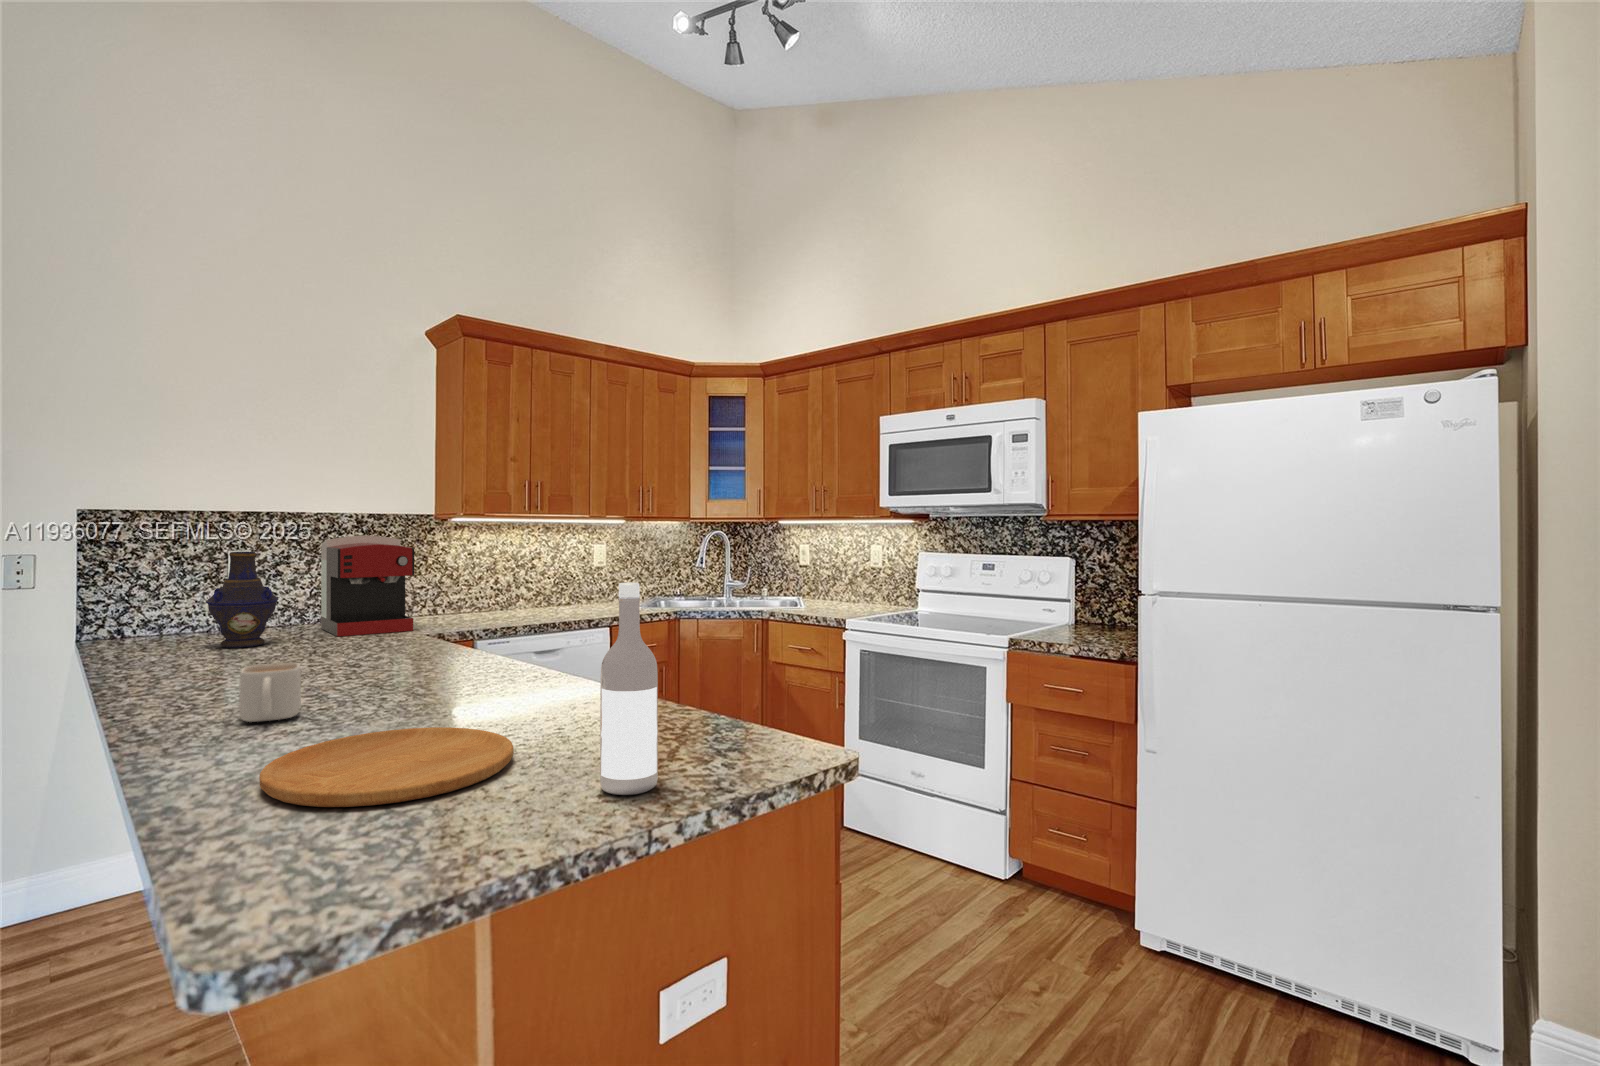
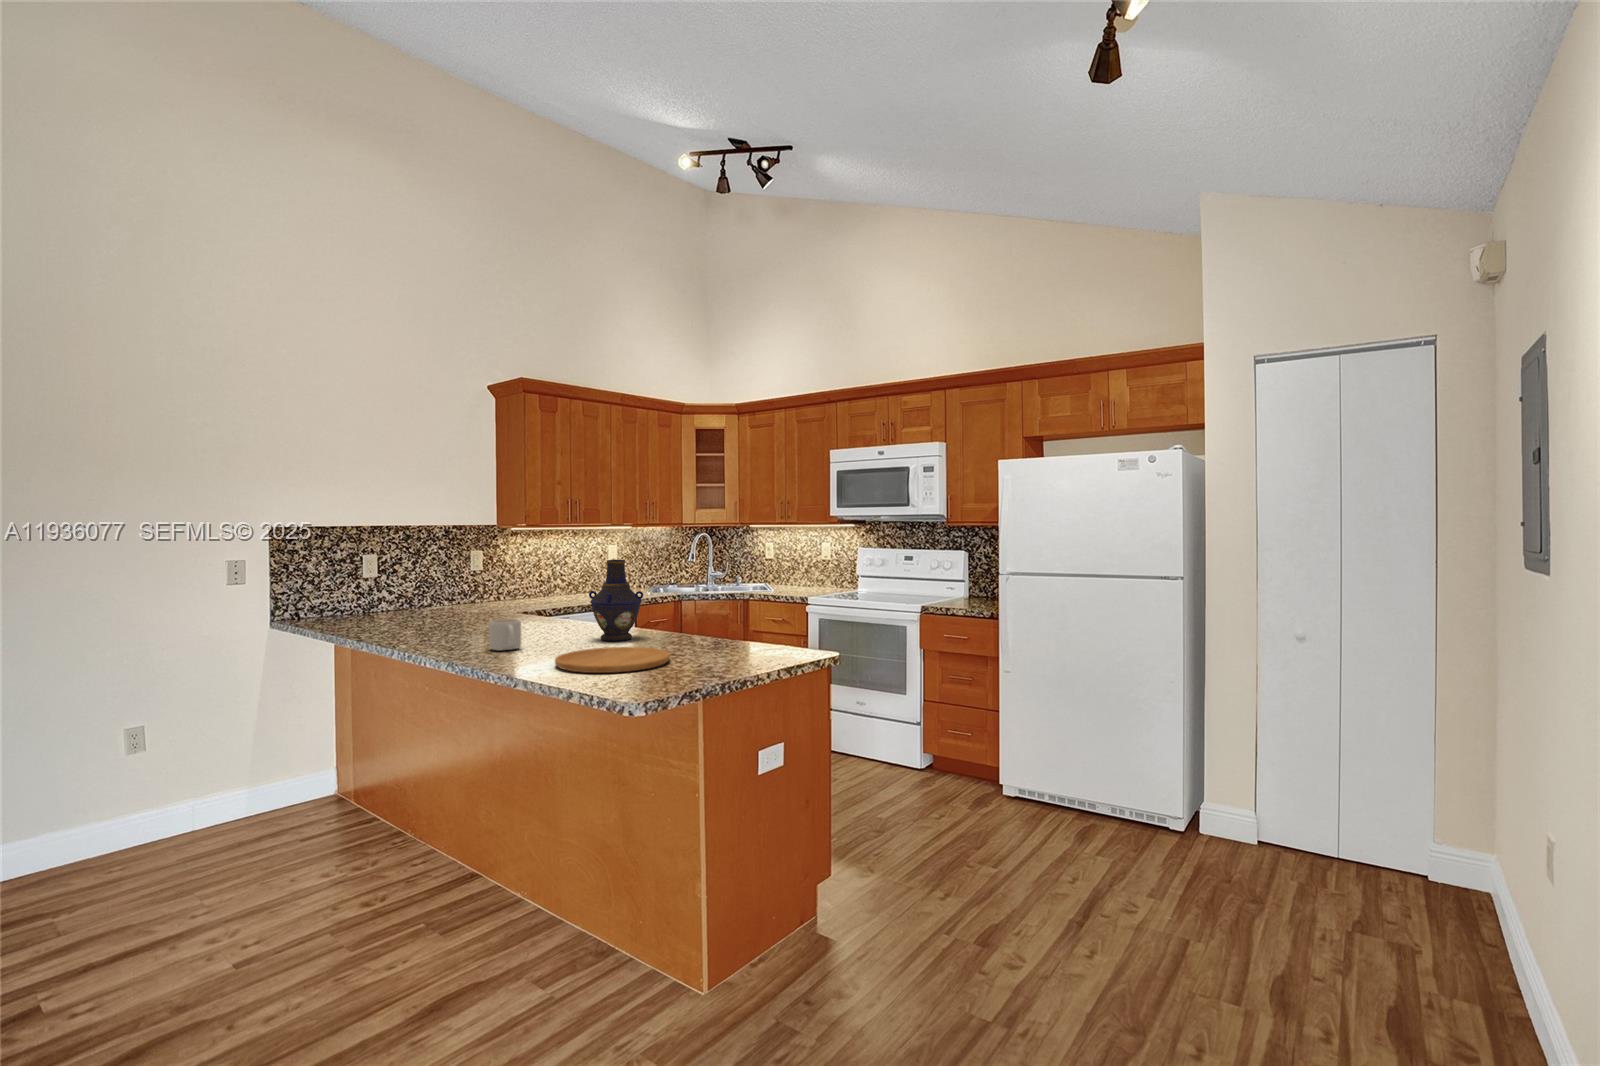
coffee maker: present [321,535,414,636] -> none [433,542,504,614]
vase: present [206,552,278,648] -> present [589,560,643,641]
wine bottle: present [600,583,658,795] -> none [723,567,750,666]

